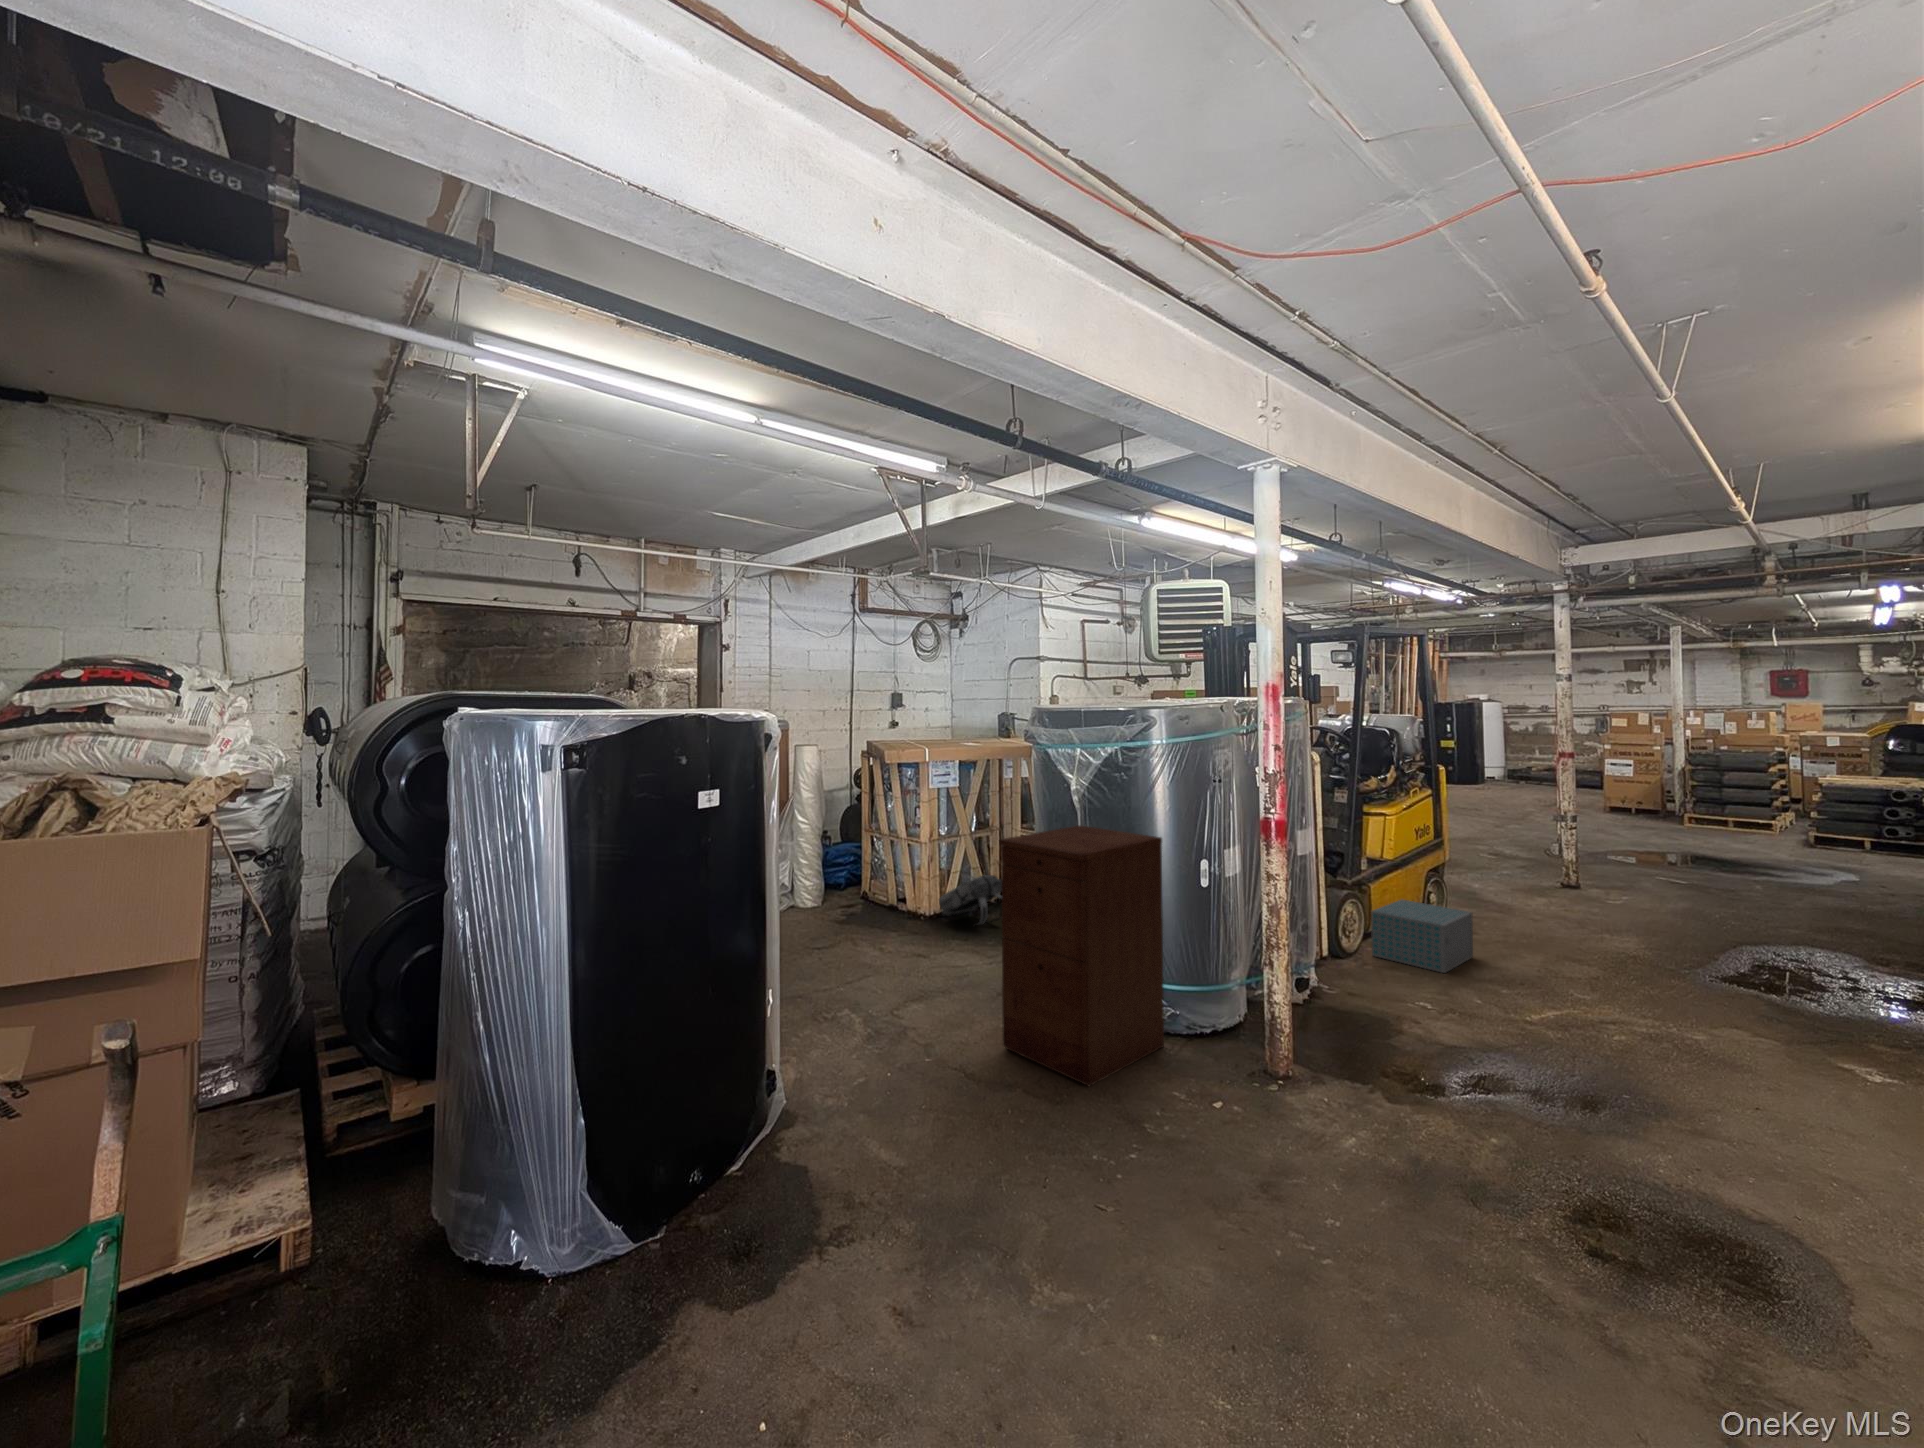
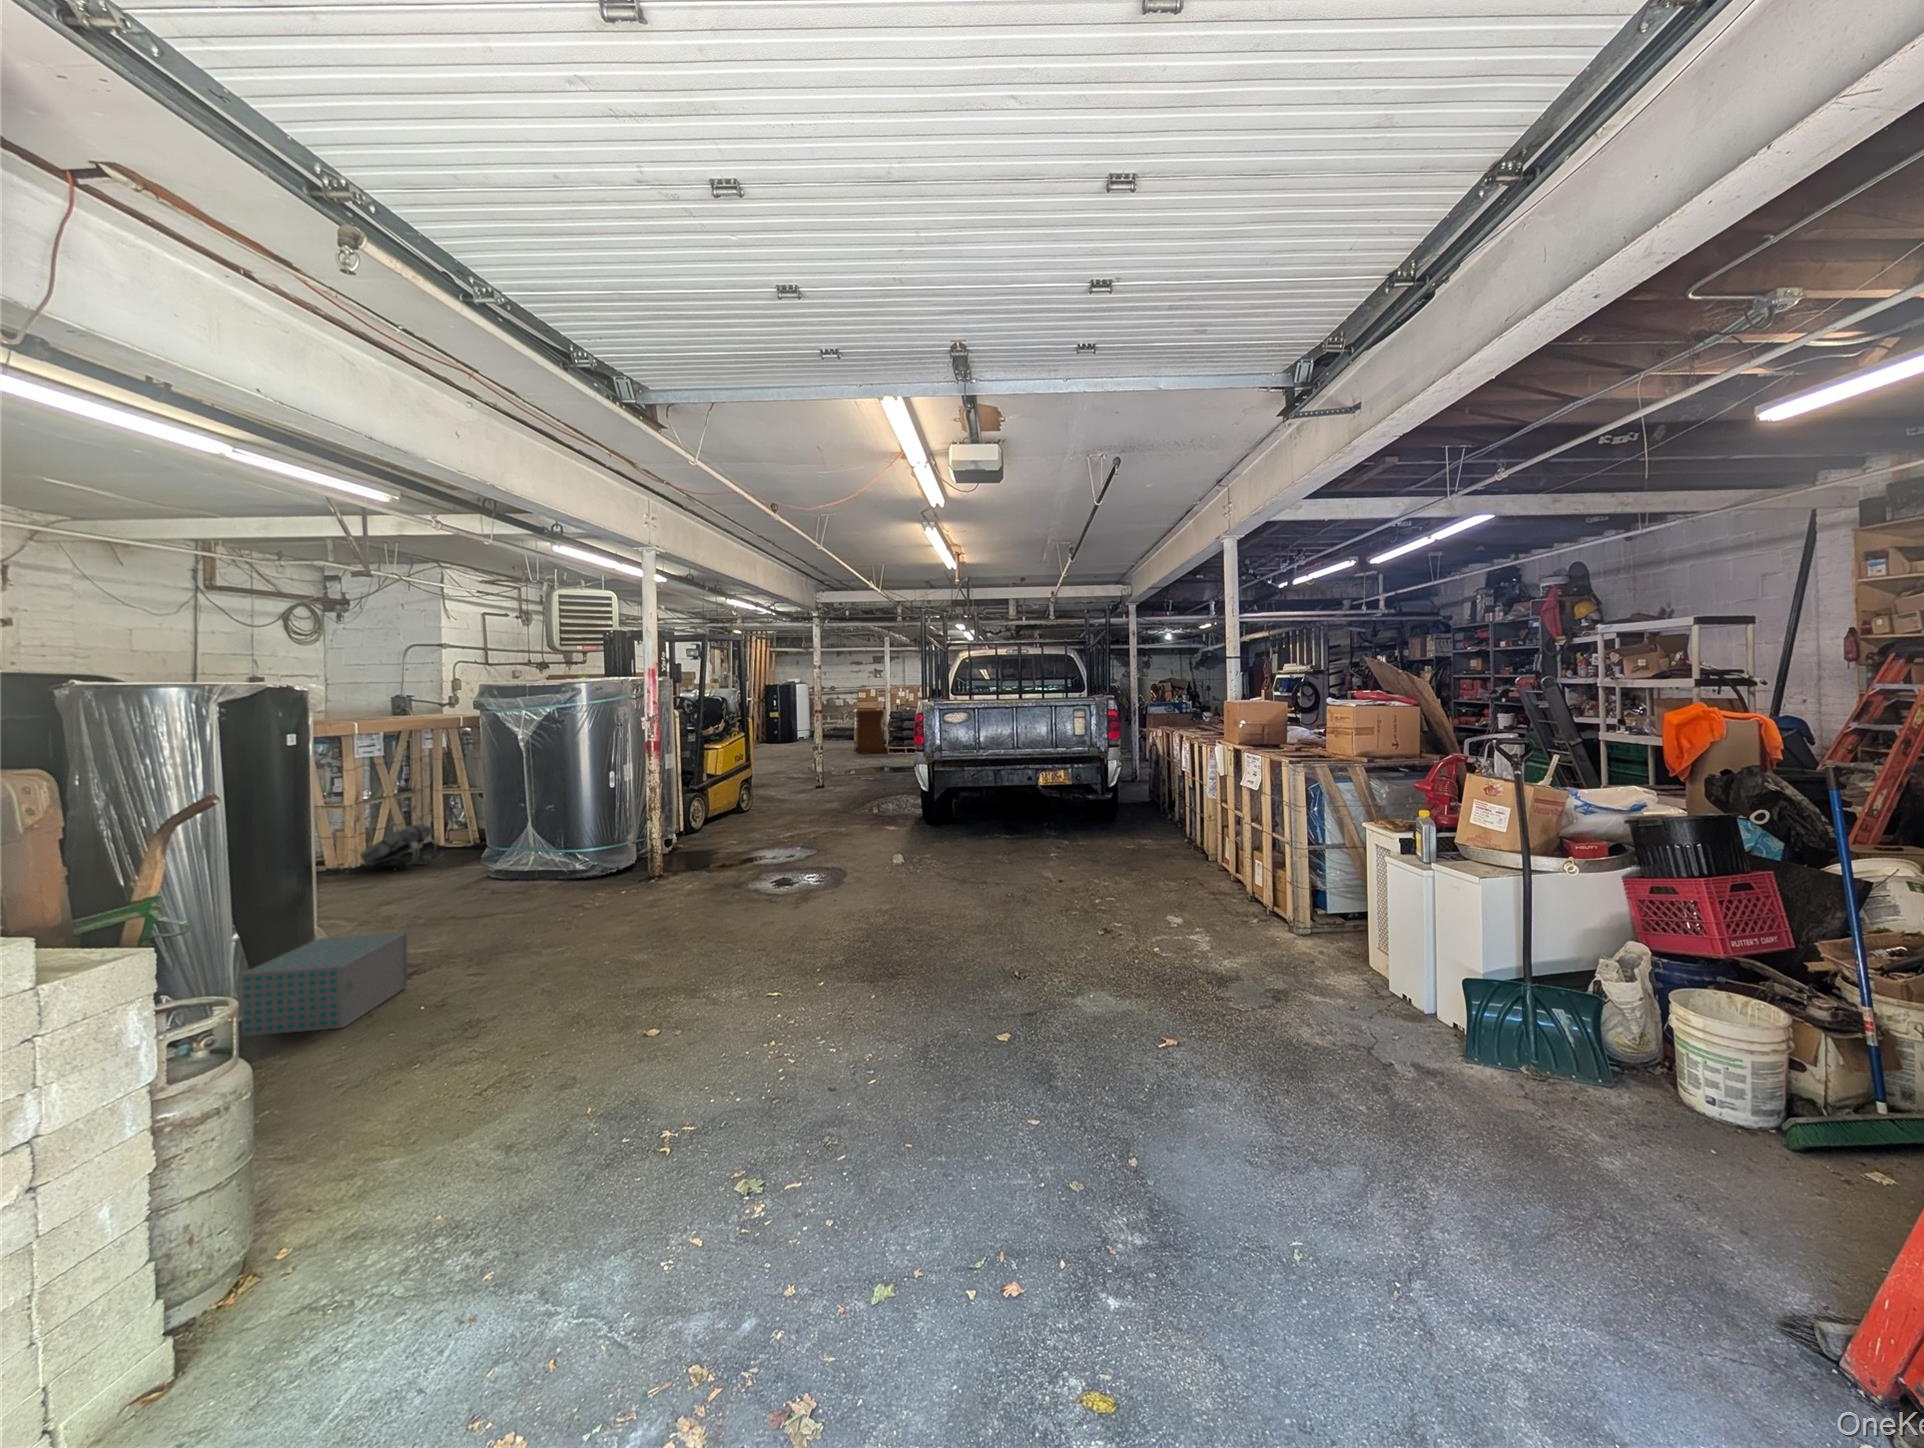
filing cabinet: present [999,825,1164,1086] -> present [856,709,886,754]
storage box: present [1371,900,1473,973] -> present [241,933,407,1036]

